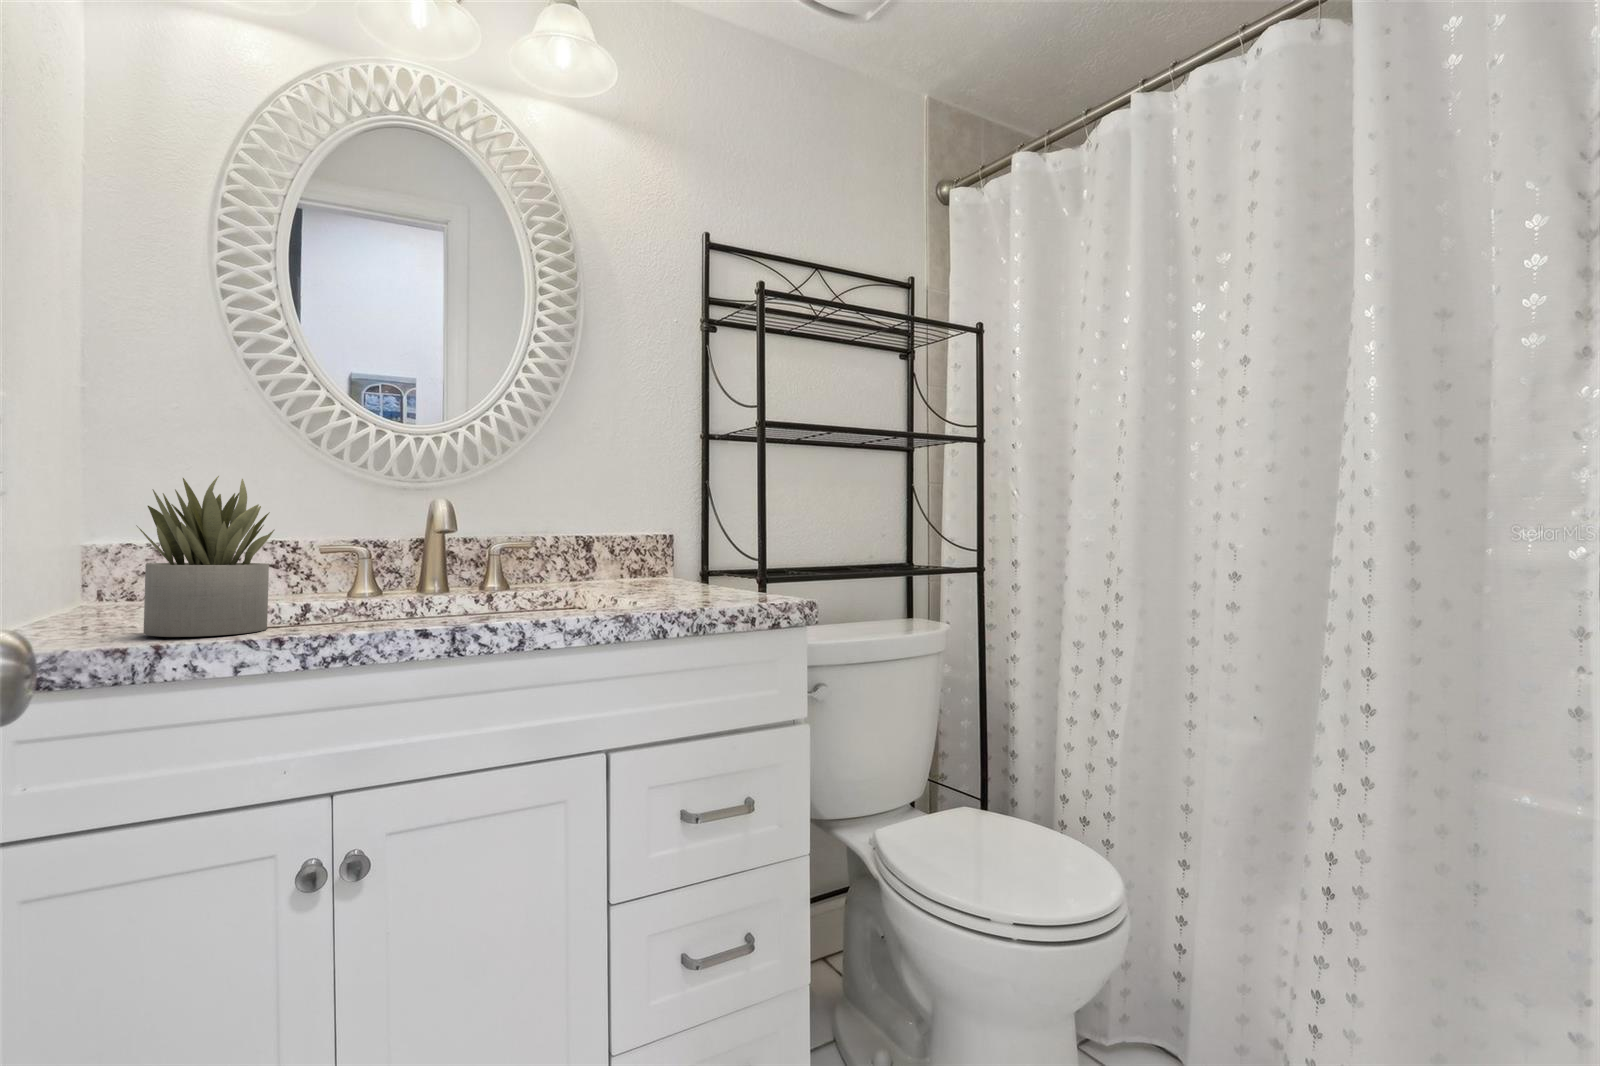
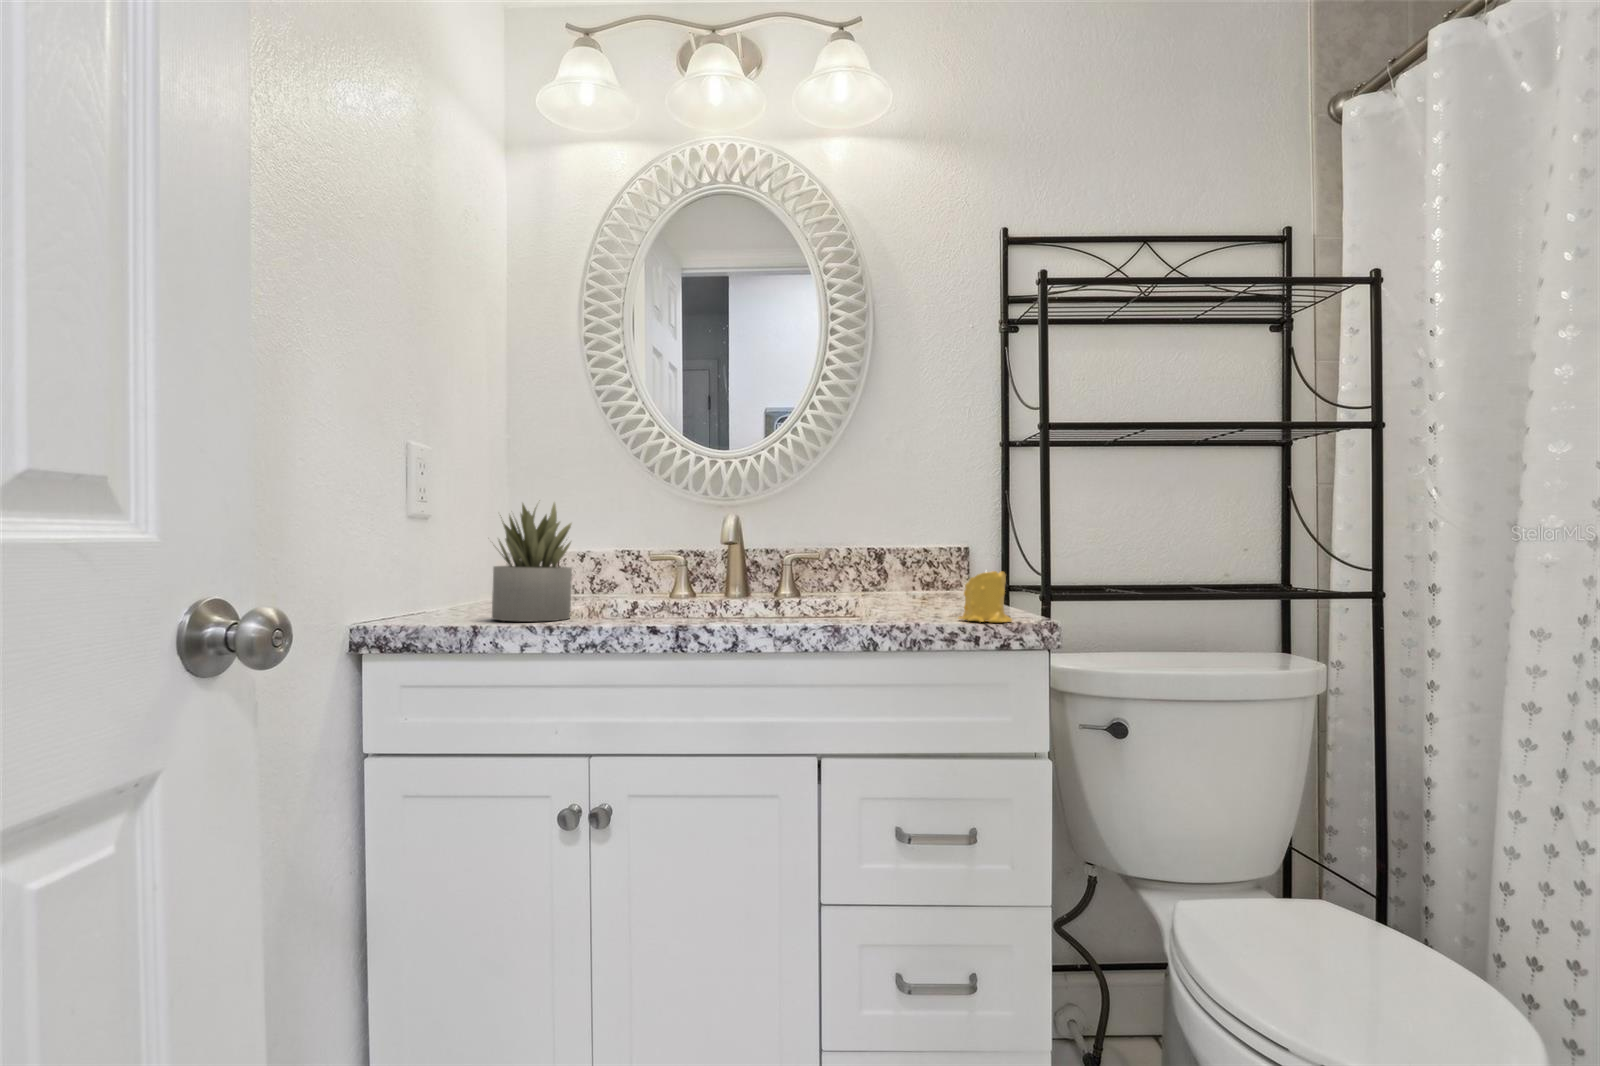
candle: none [717,555,768,604] -> present [959,571,1012,622]

